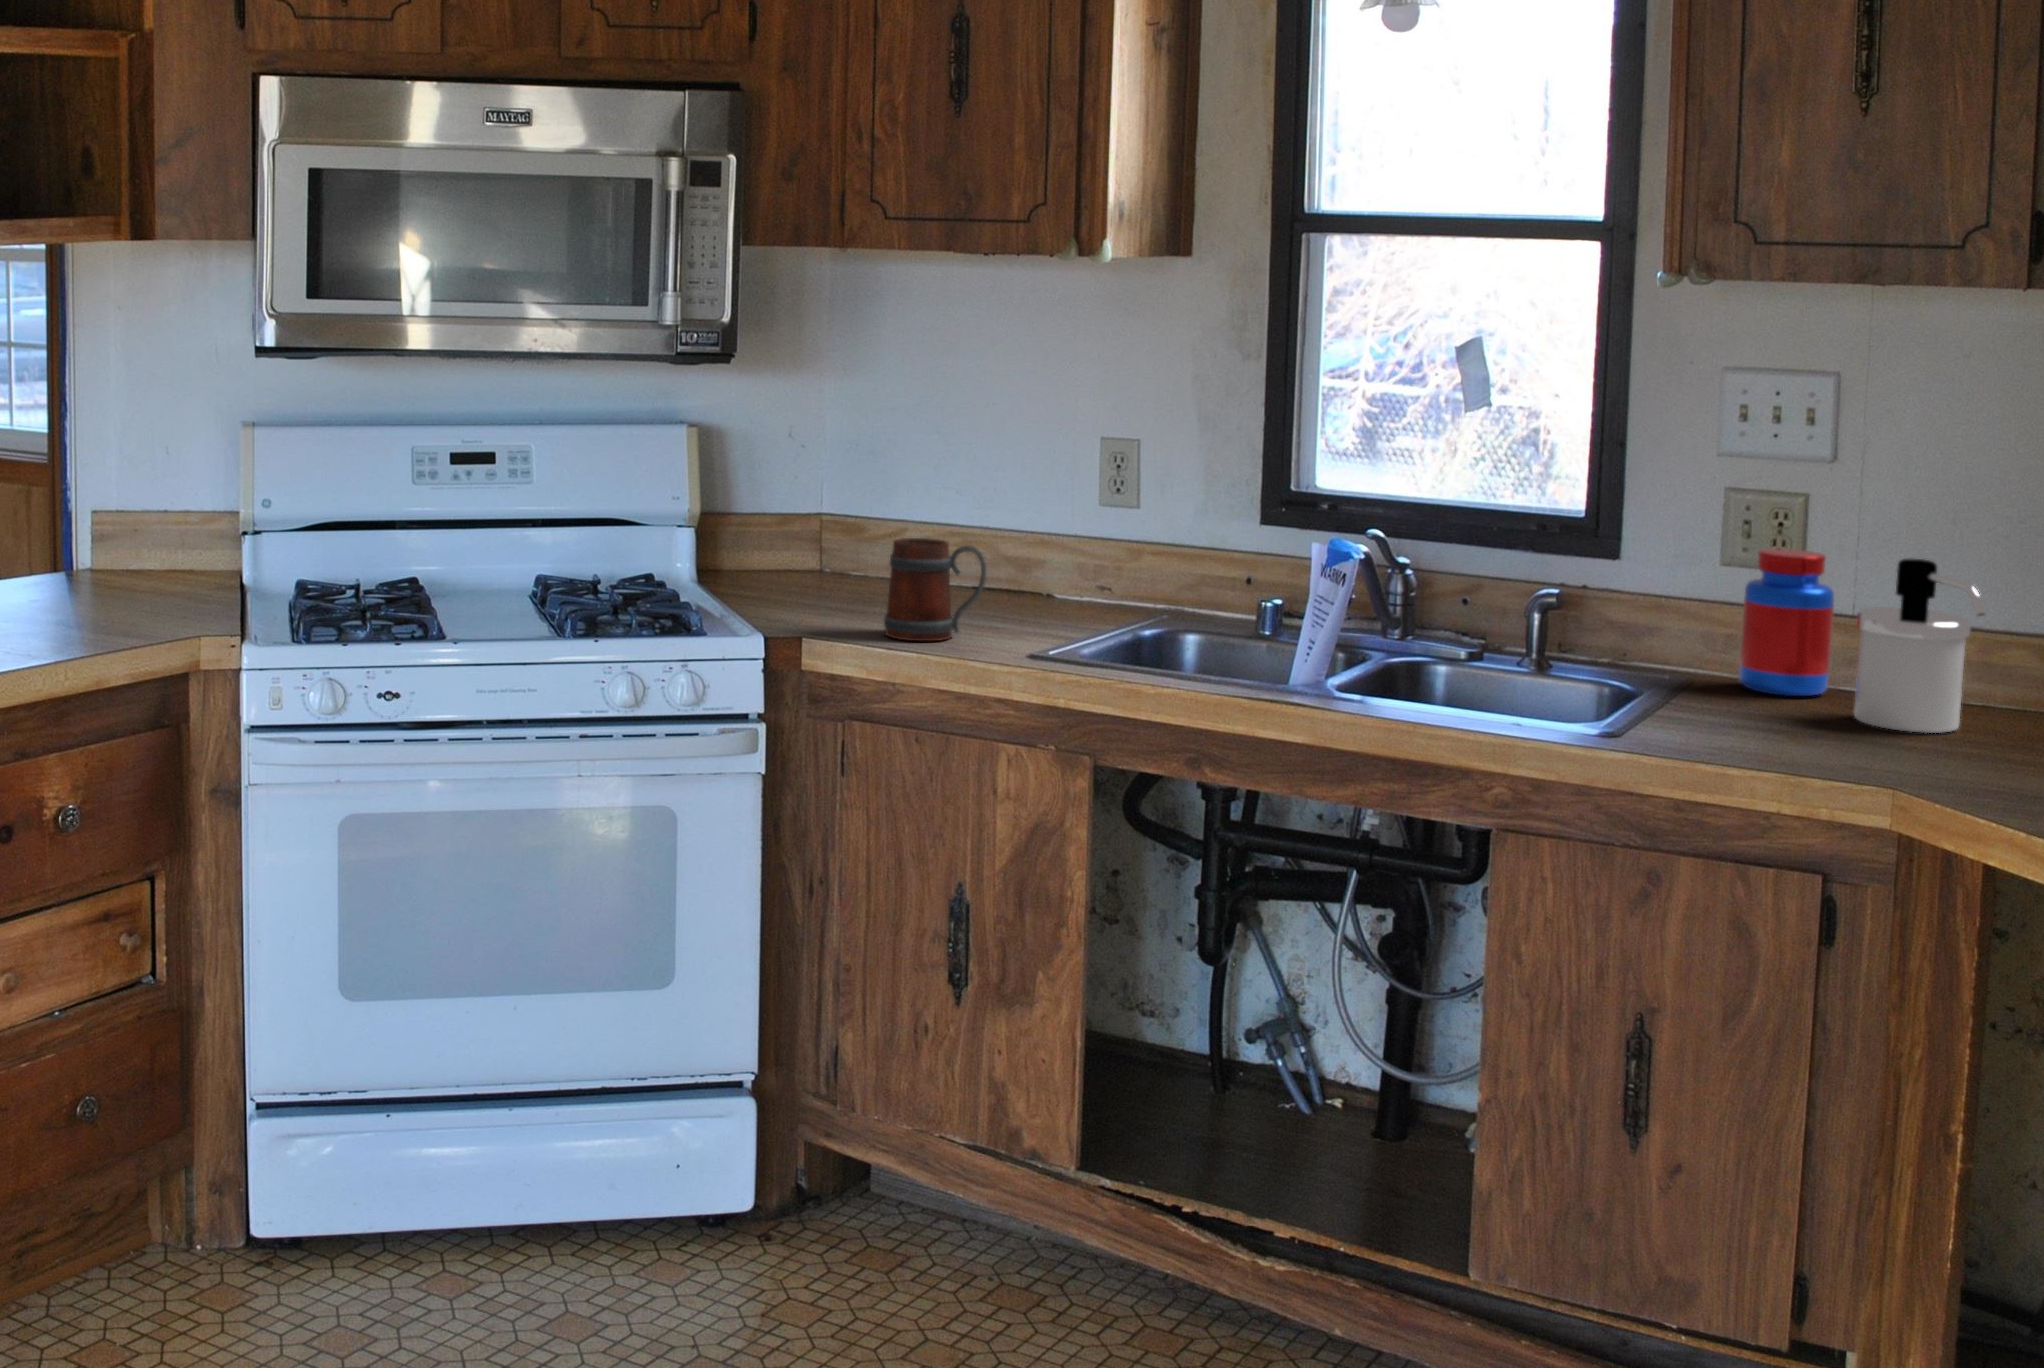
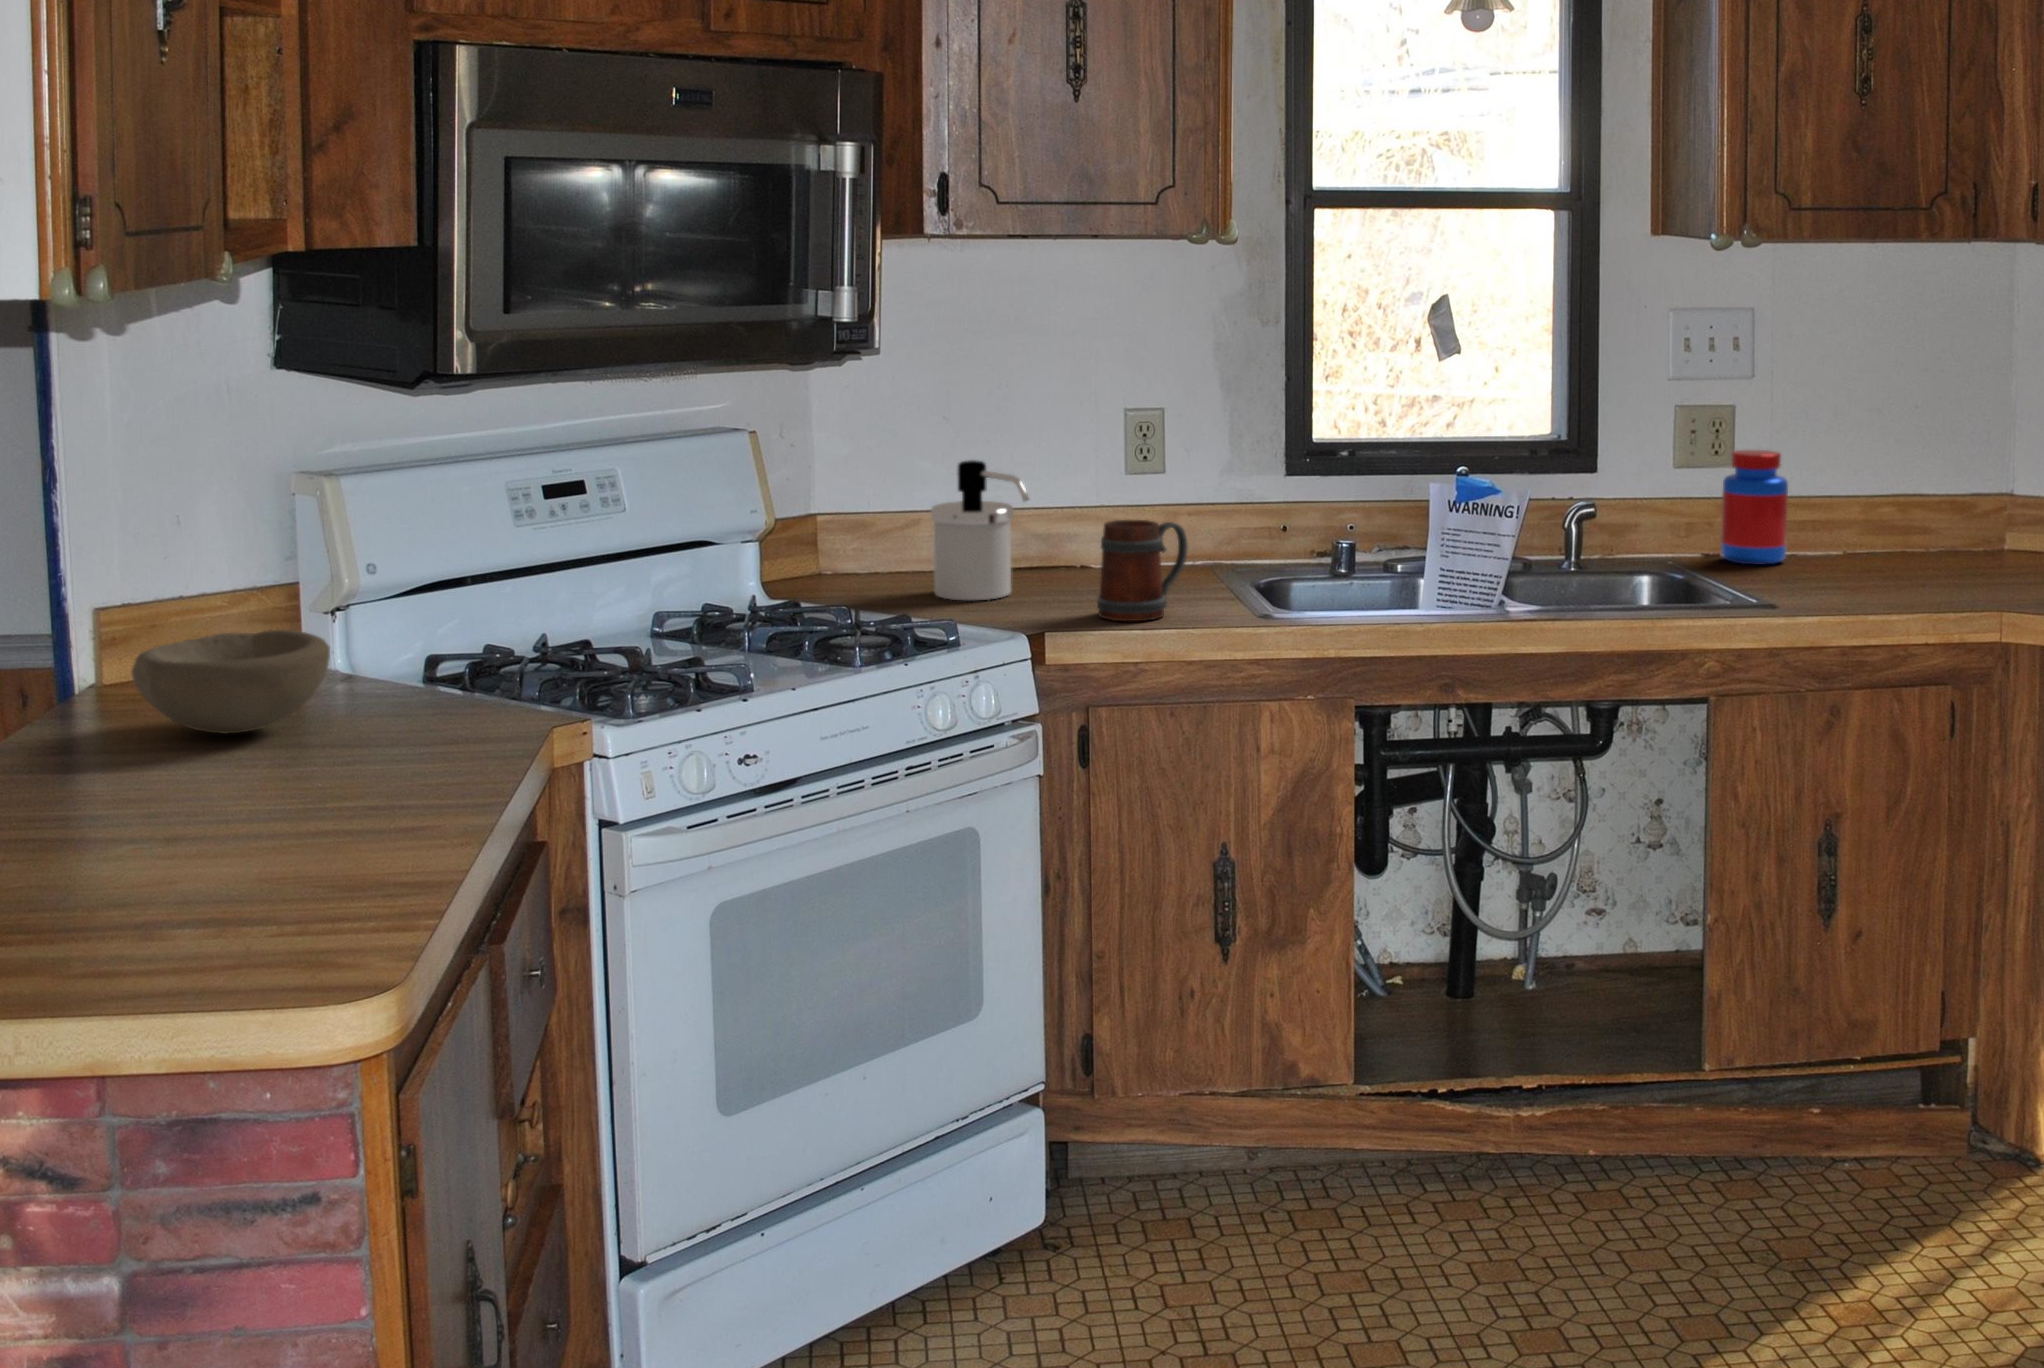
bowl: none [8,534,153,609] -> present [132,630,330,733]
soap dispenser: present [1854,558,1985,733] -> present [931,460,1029,601]

